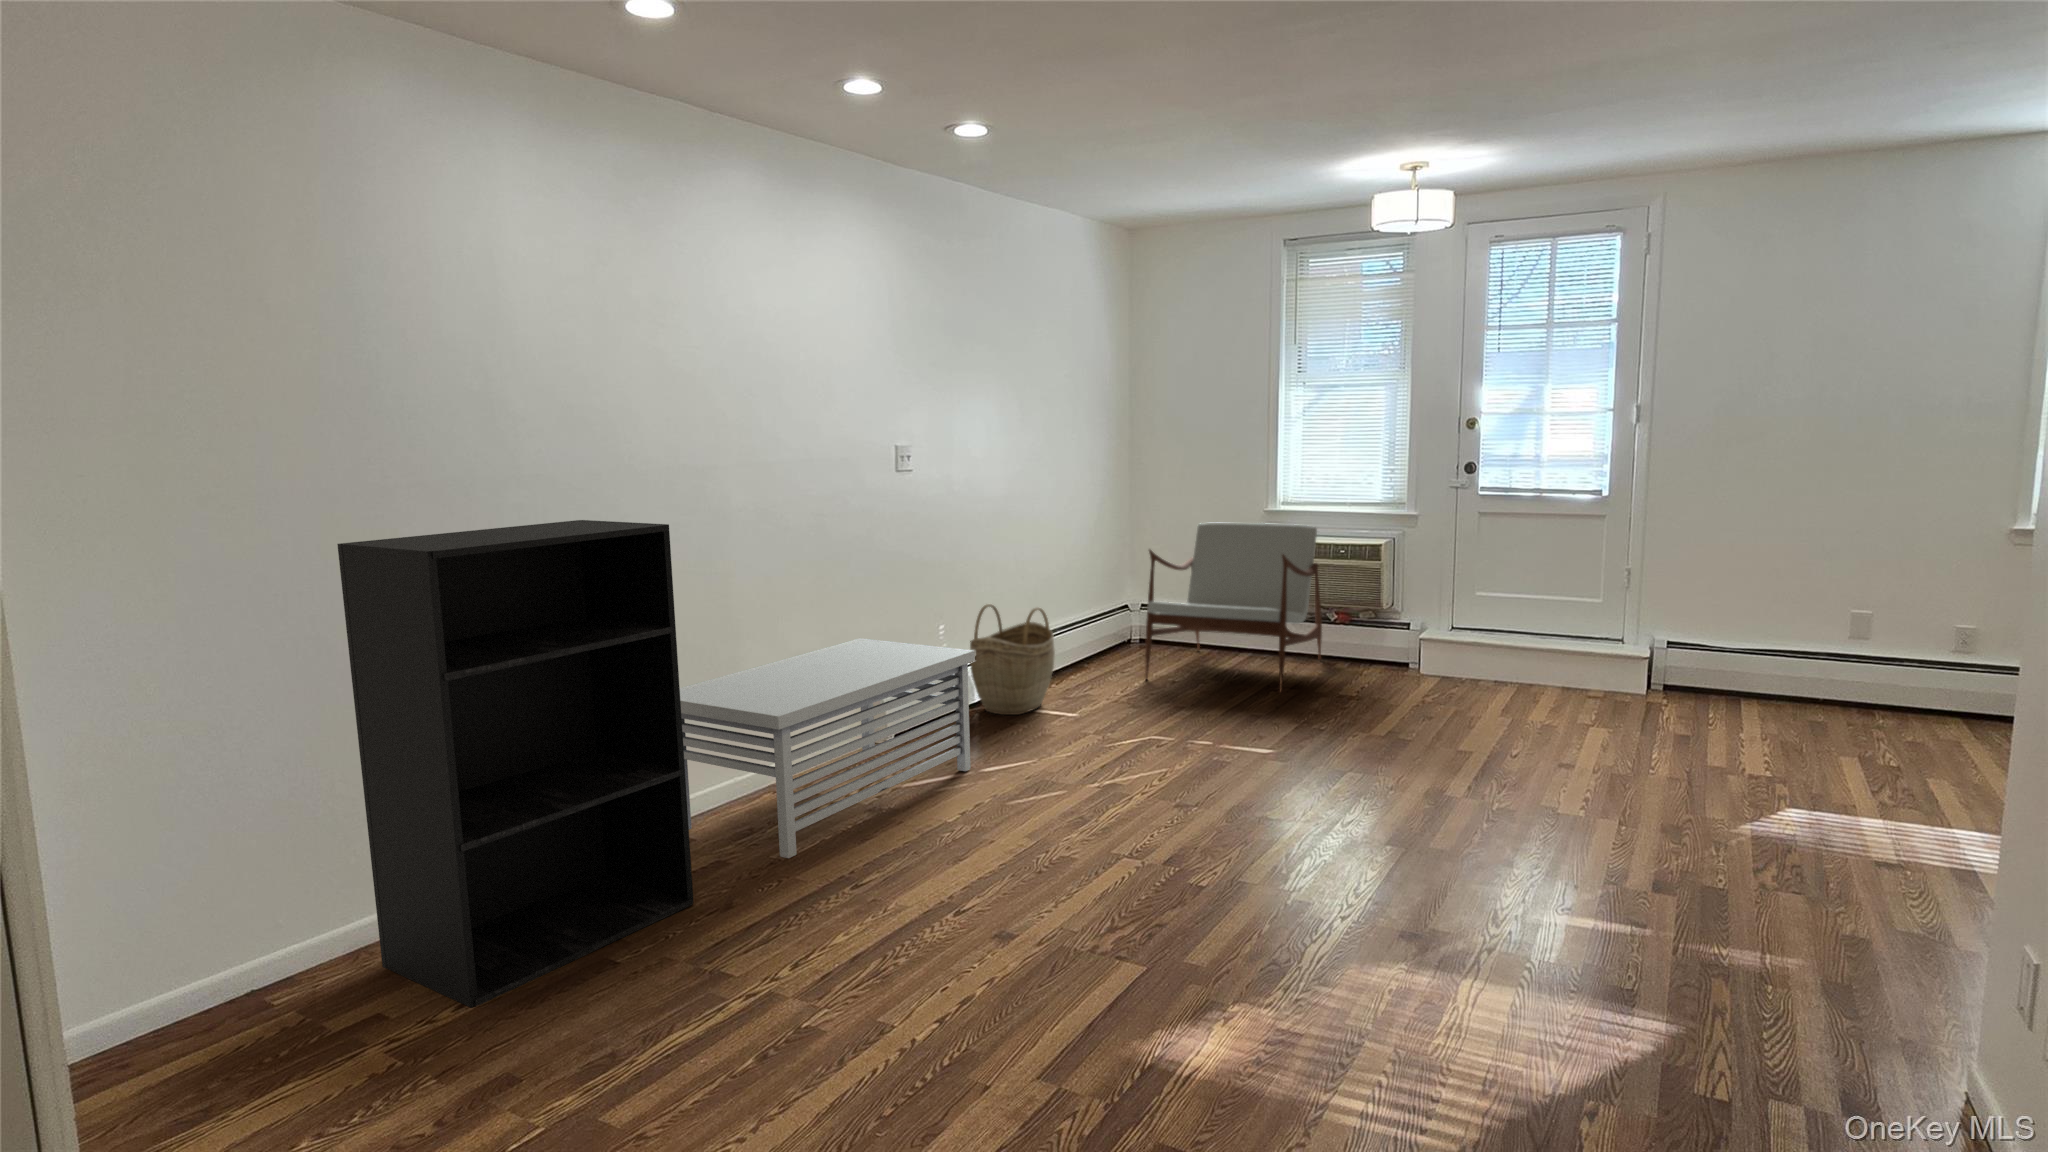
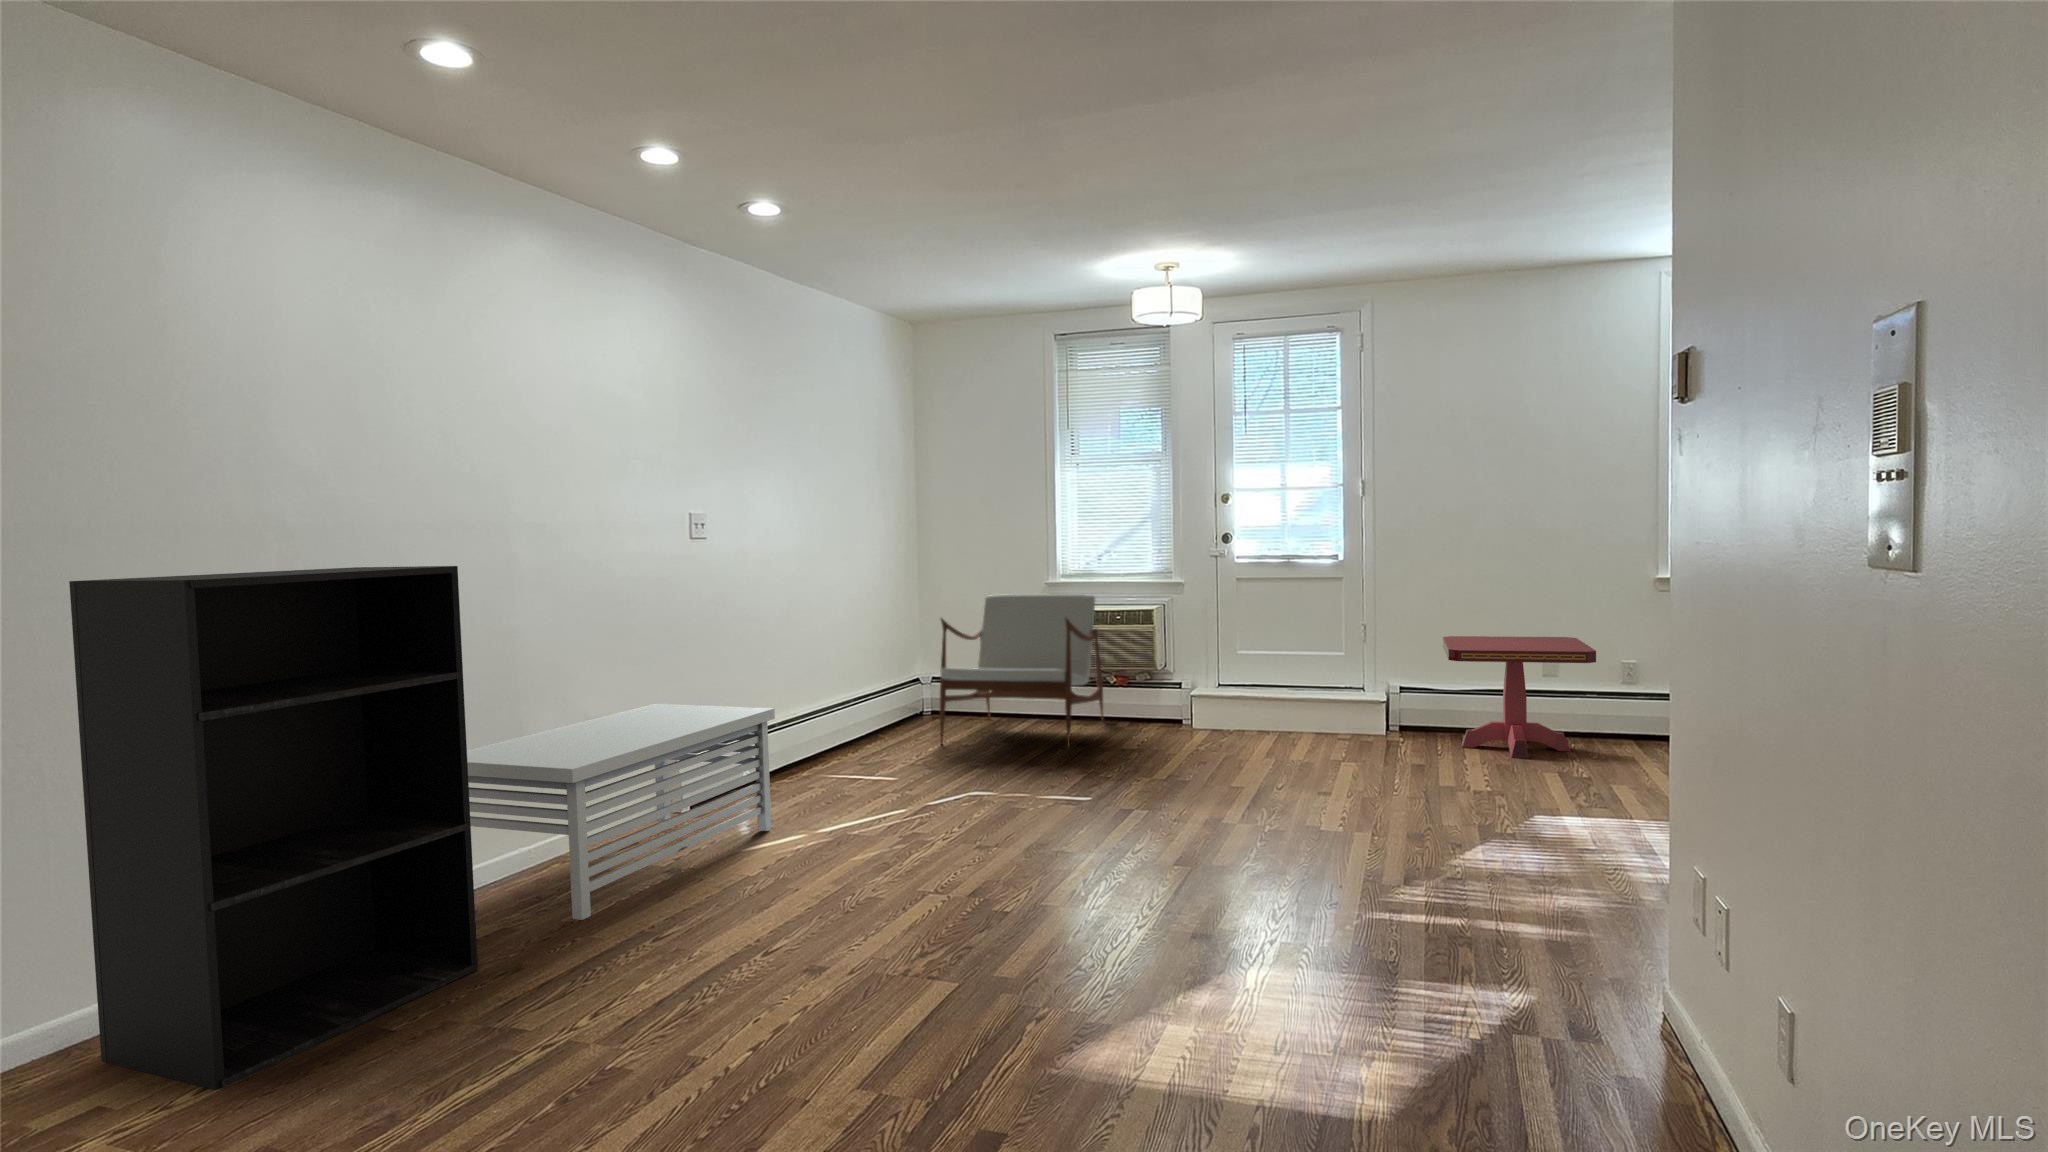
side table: none [1725,588,1923,736] -> present [1443,636,1596,758]
woven basket: present [970,604,1055,715] -> none [767,672,852,781]

